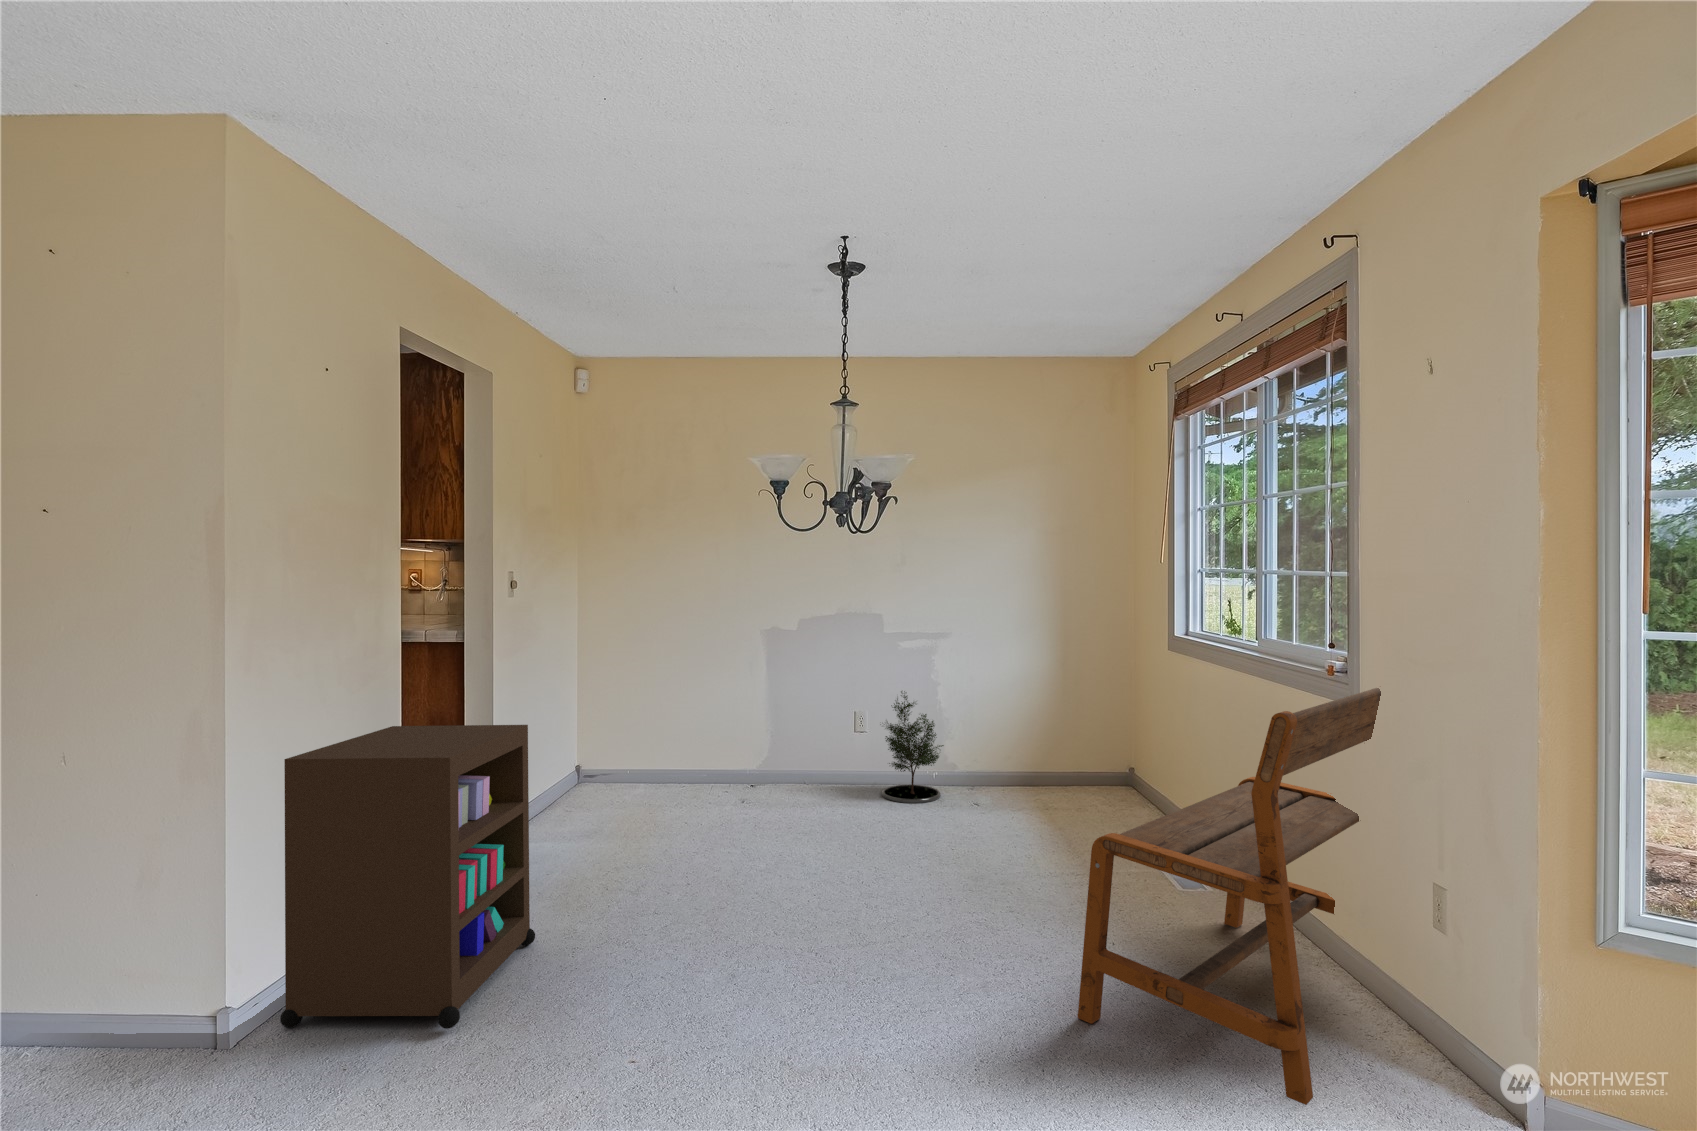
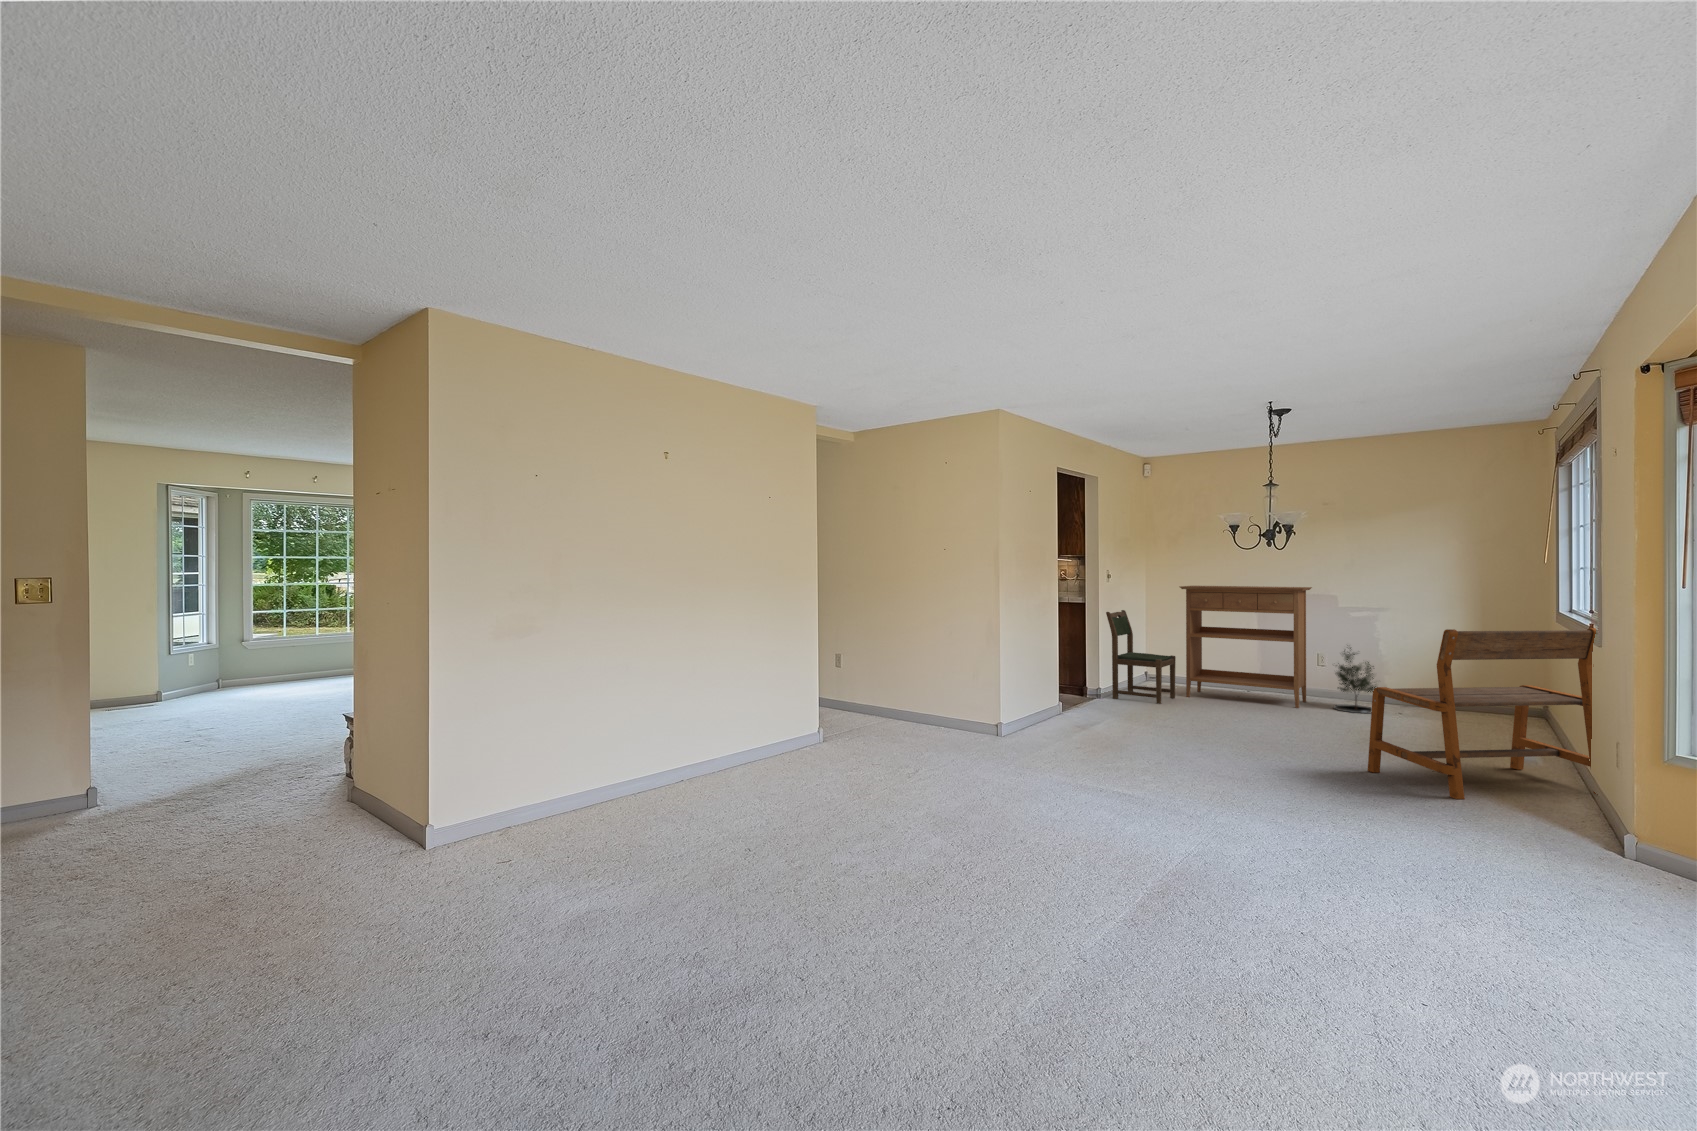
console table: none [645,599,848,806] -> present [1180,586,1312,708]
dining chair: none [506,650,640,838] -> present [1106,610,1176,704]
storage cabinet: present [280,725,535,1029] -> none [1033,630,1121,733]

